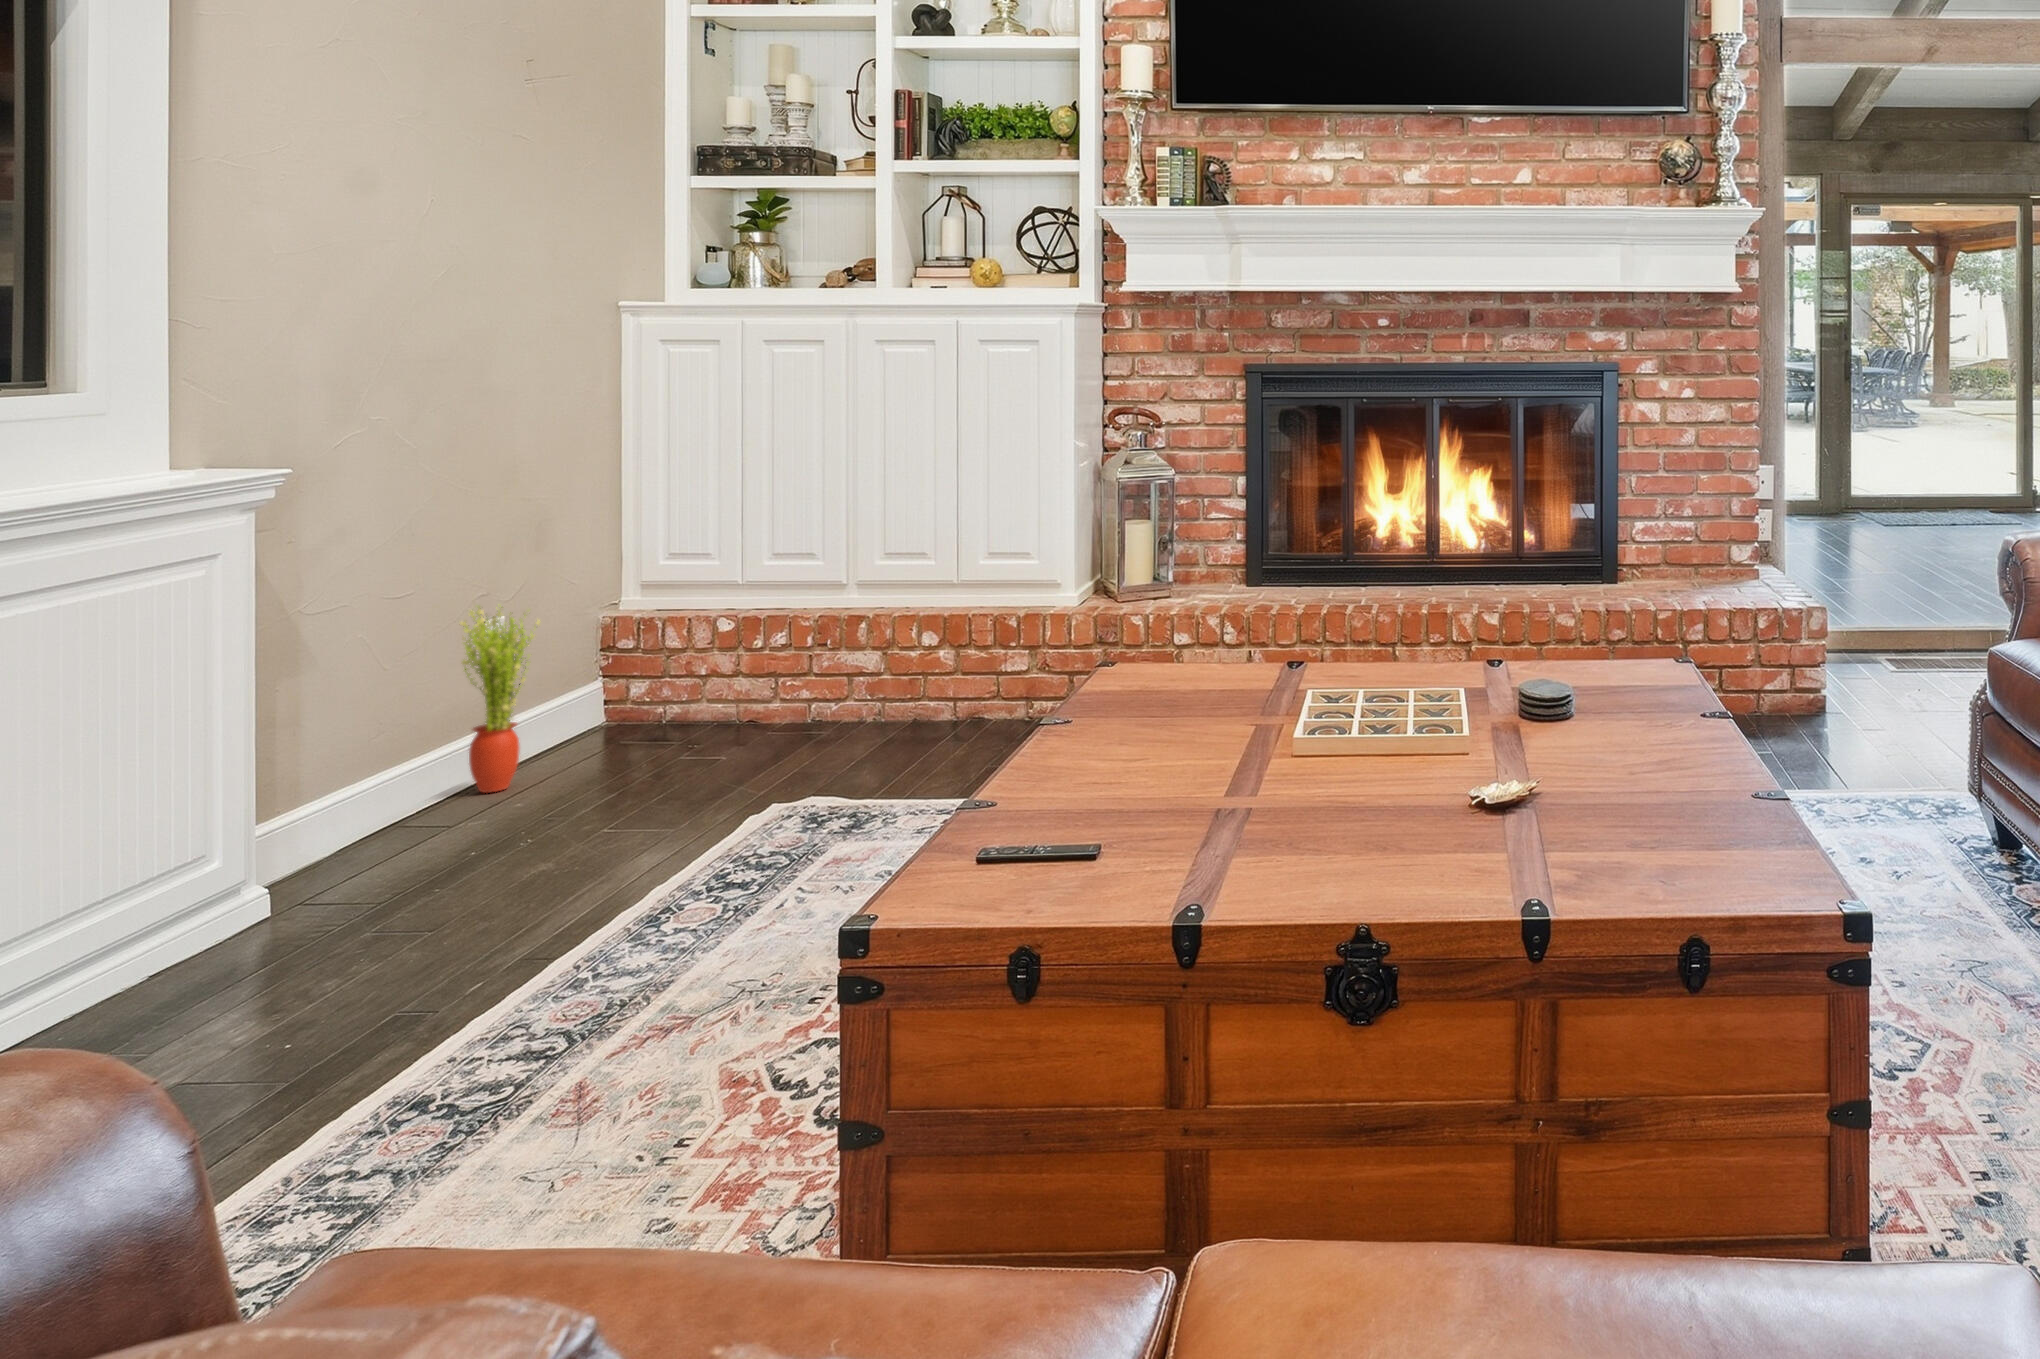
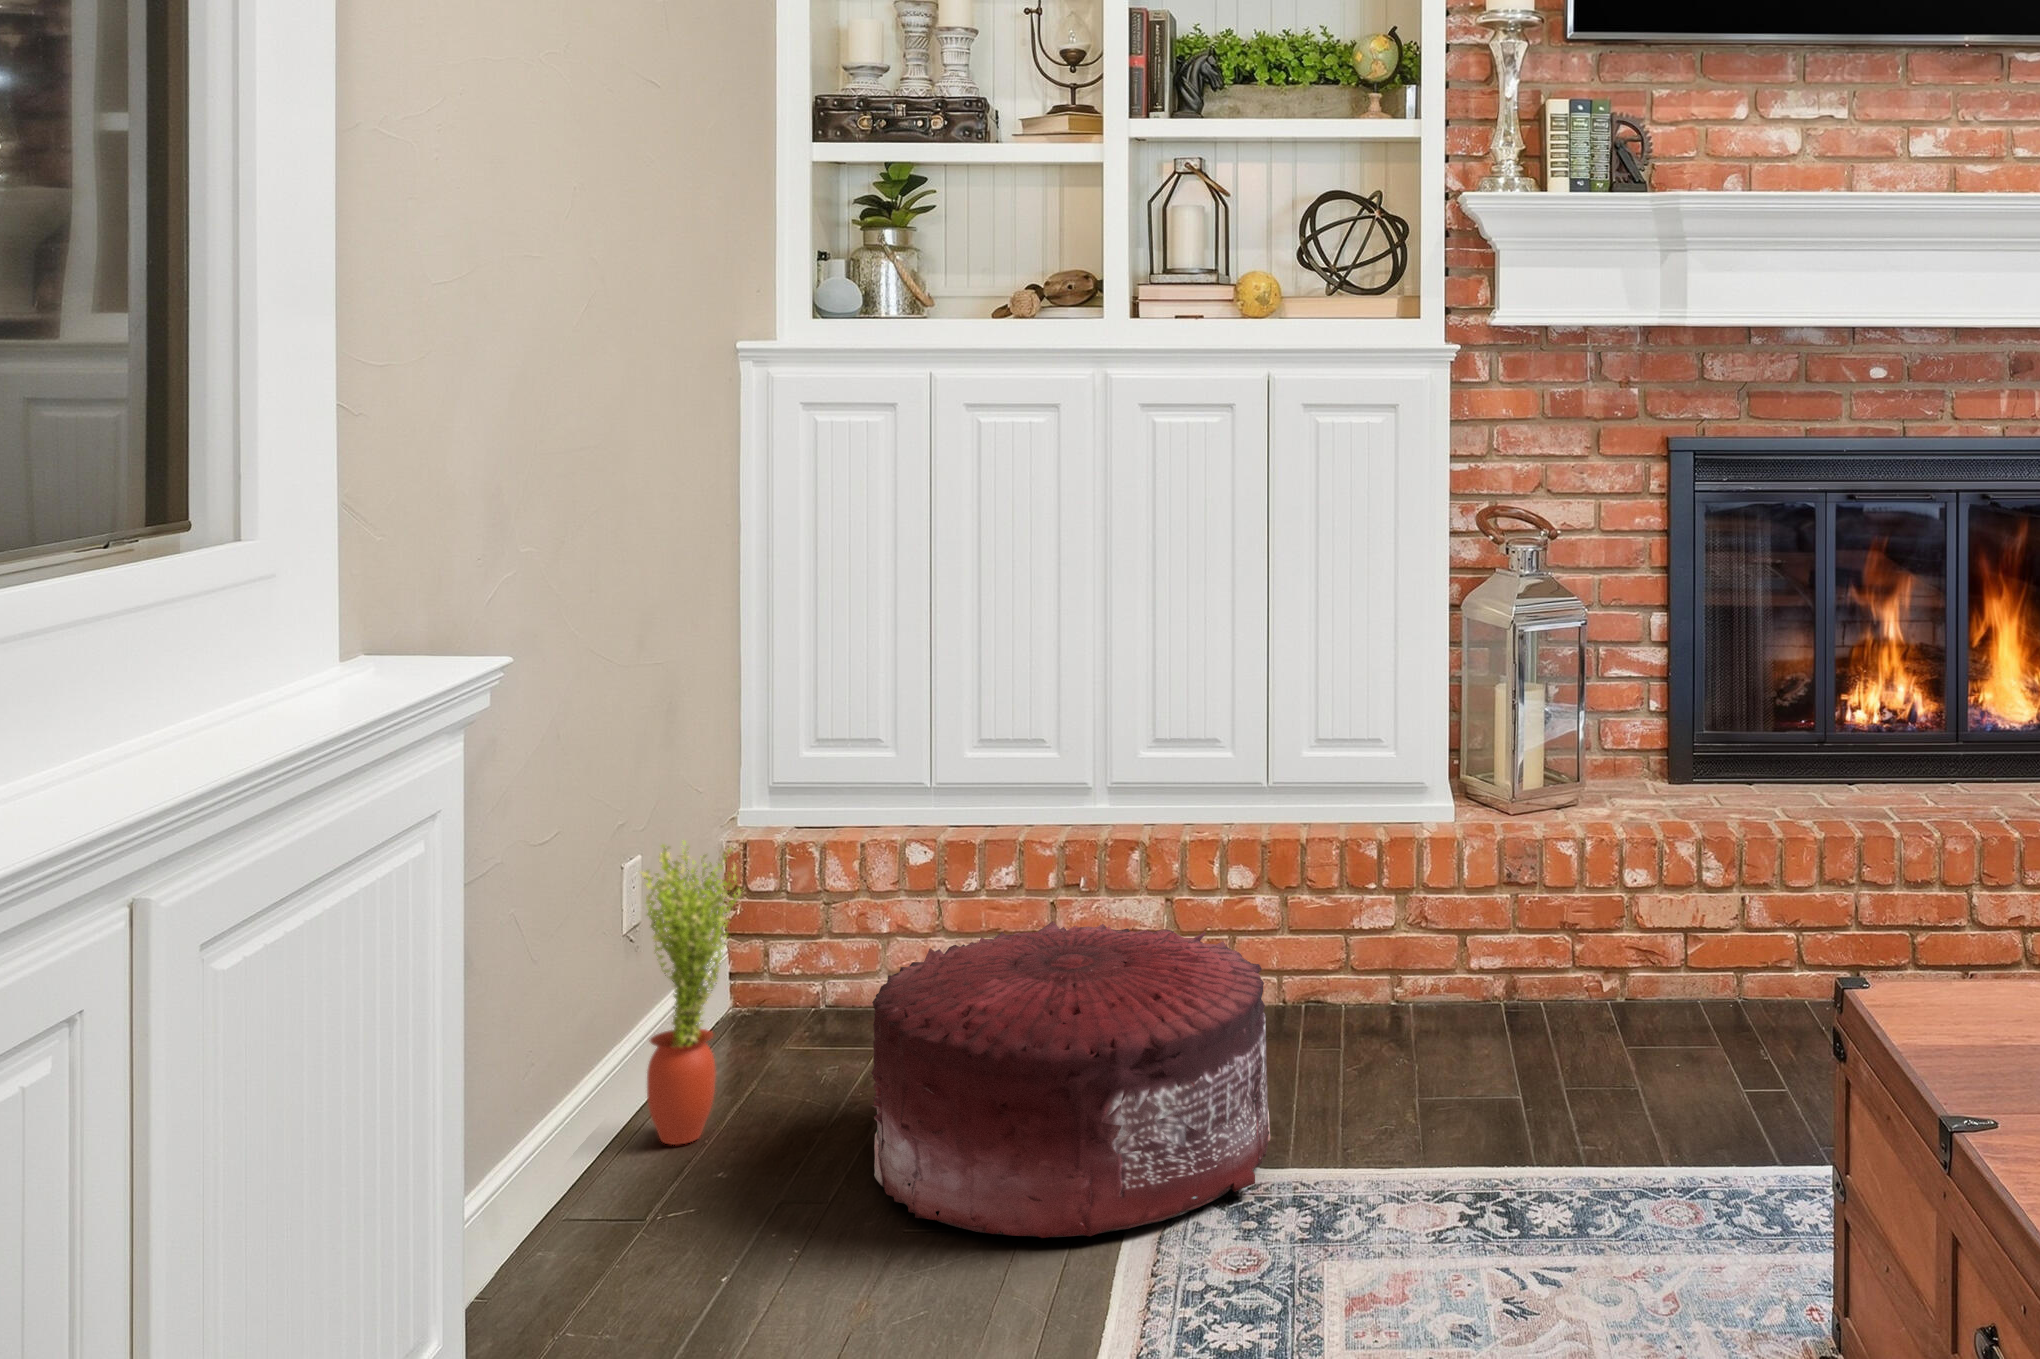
pouf: none [574,658,860,839] -> present [871,921,1270,1238]

